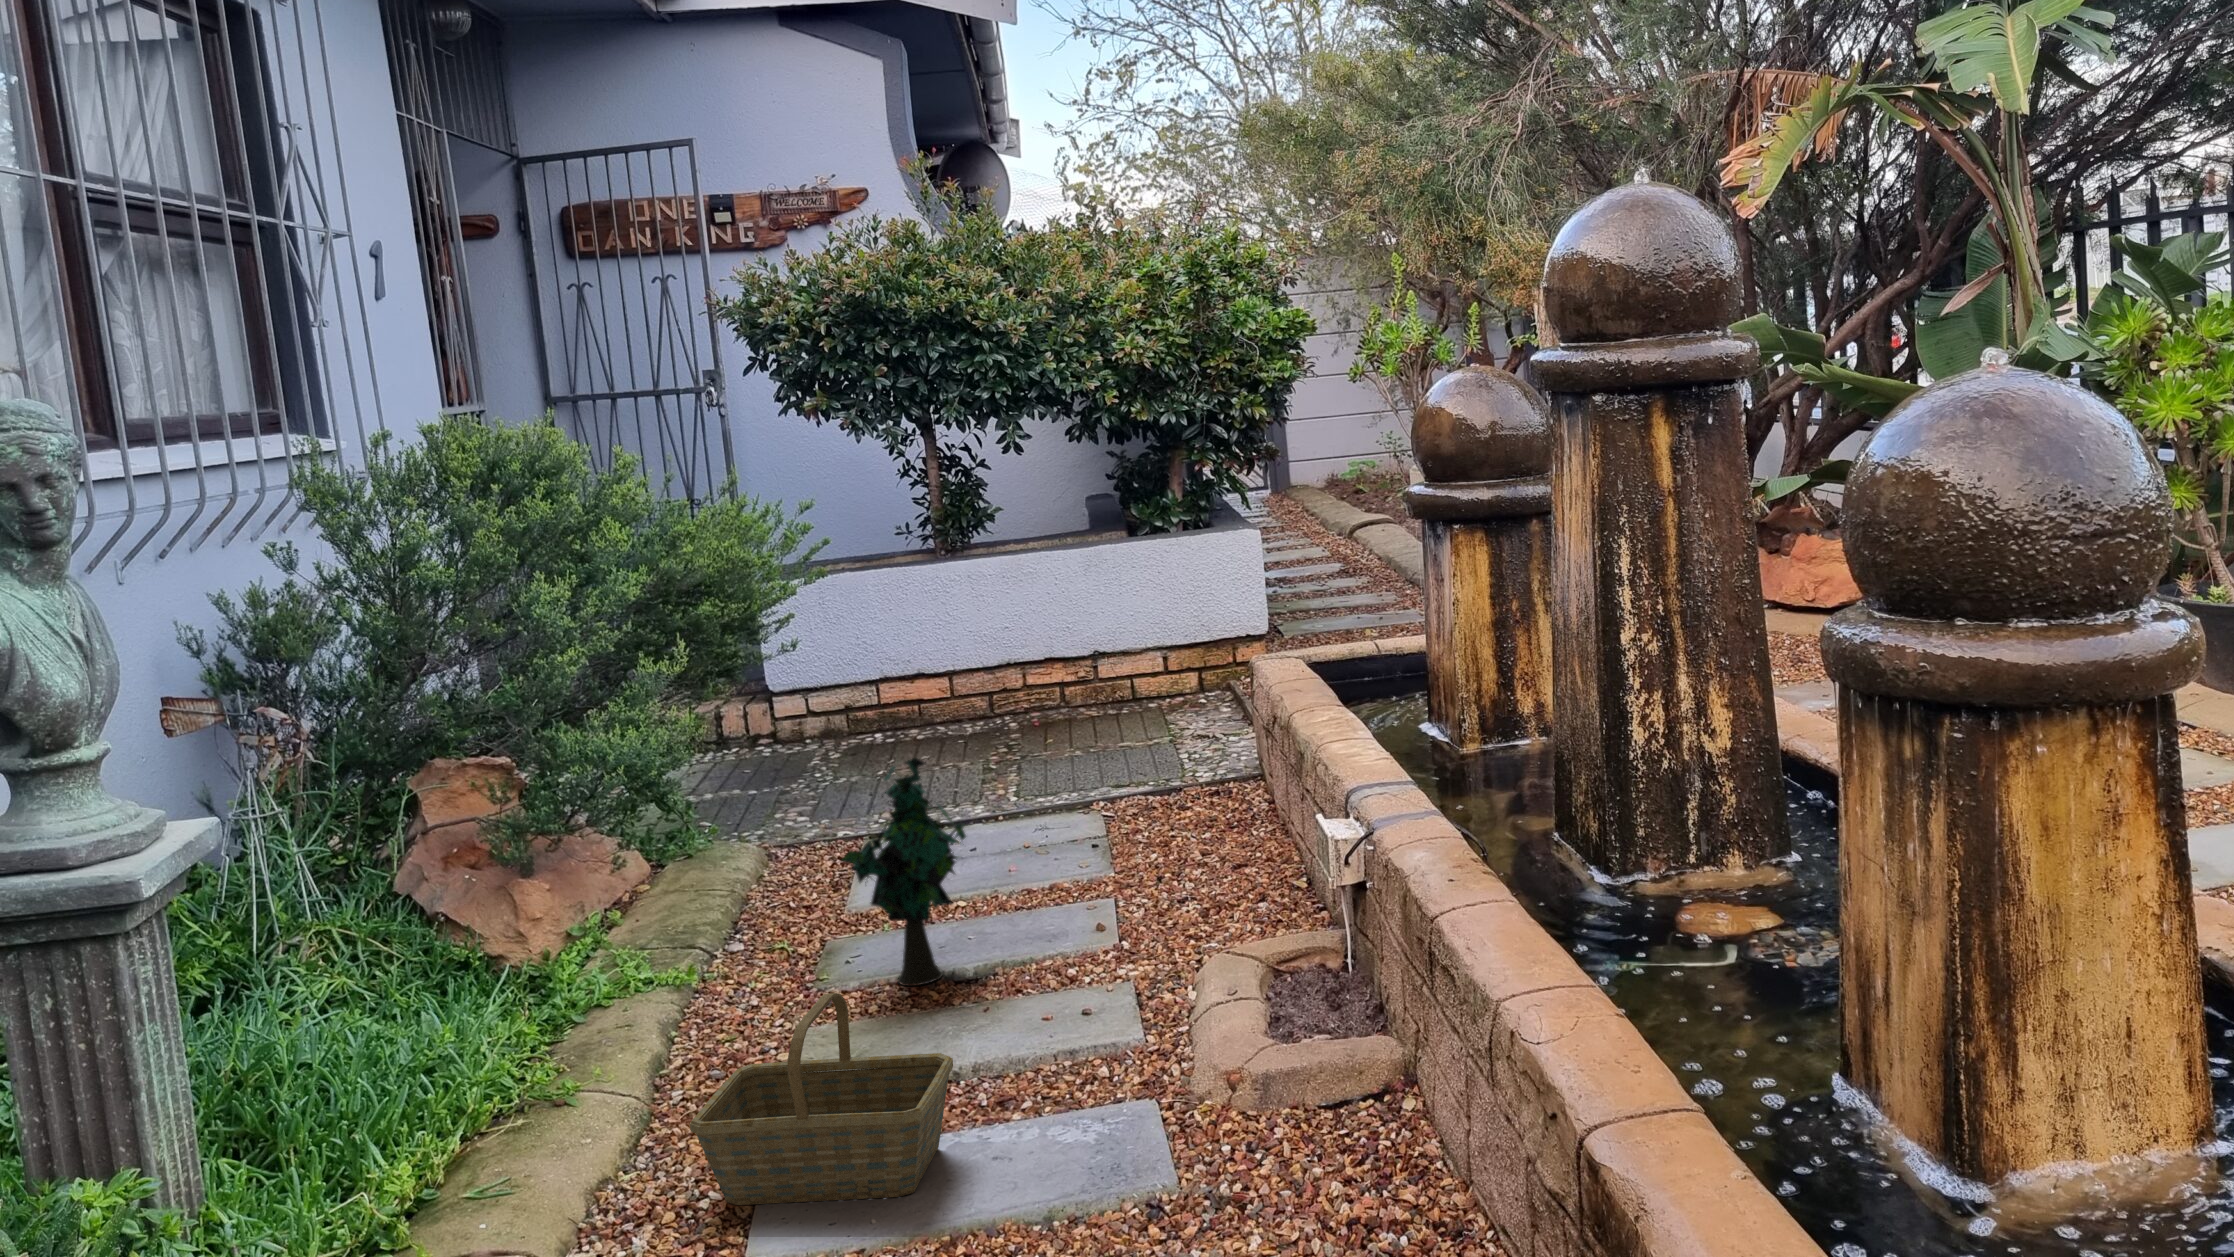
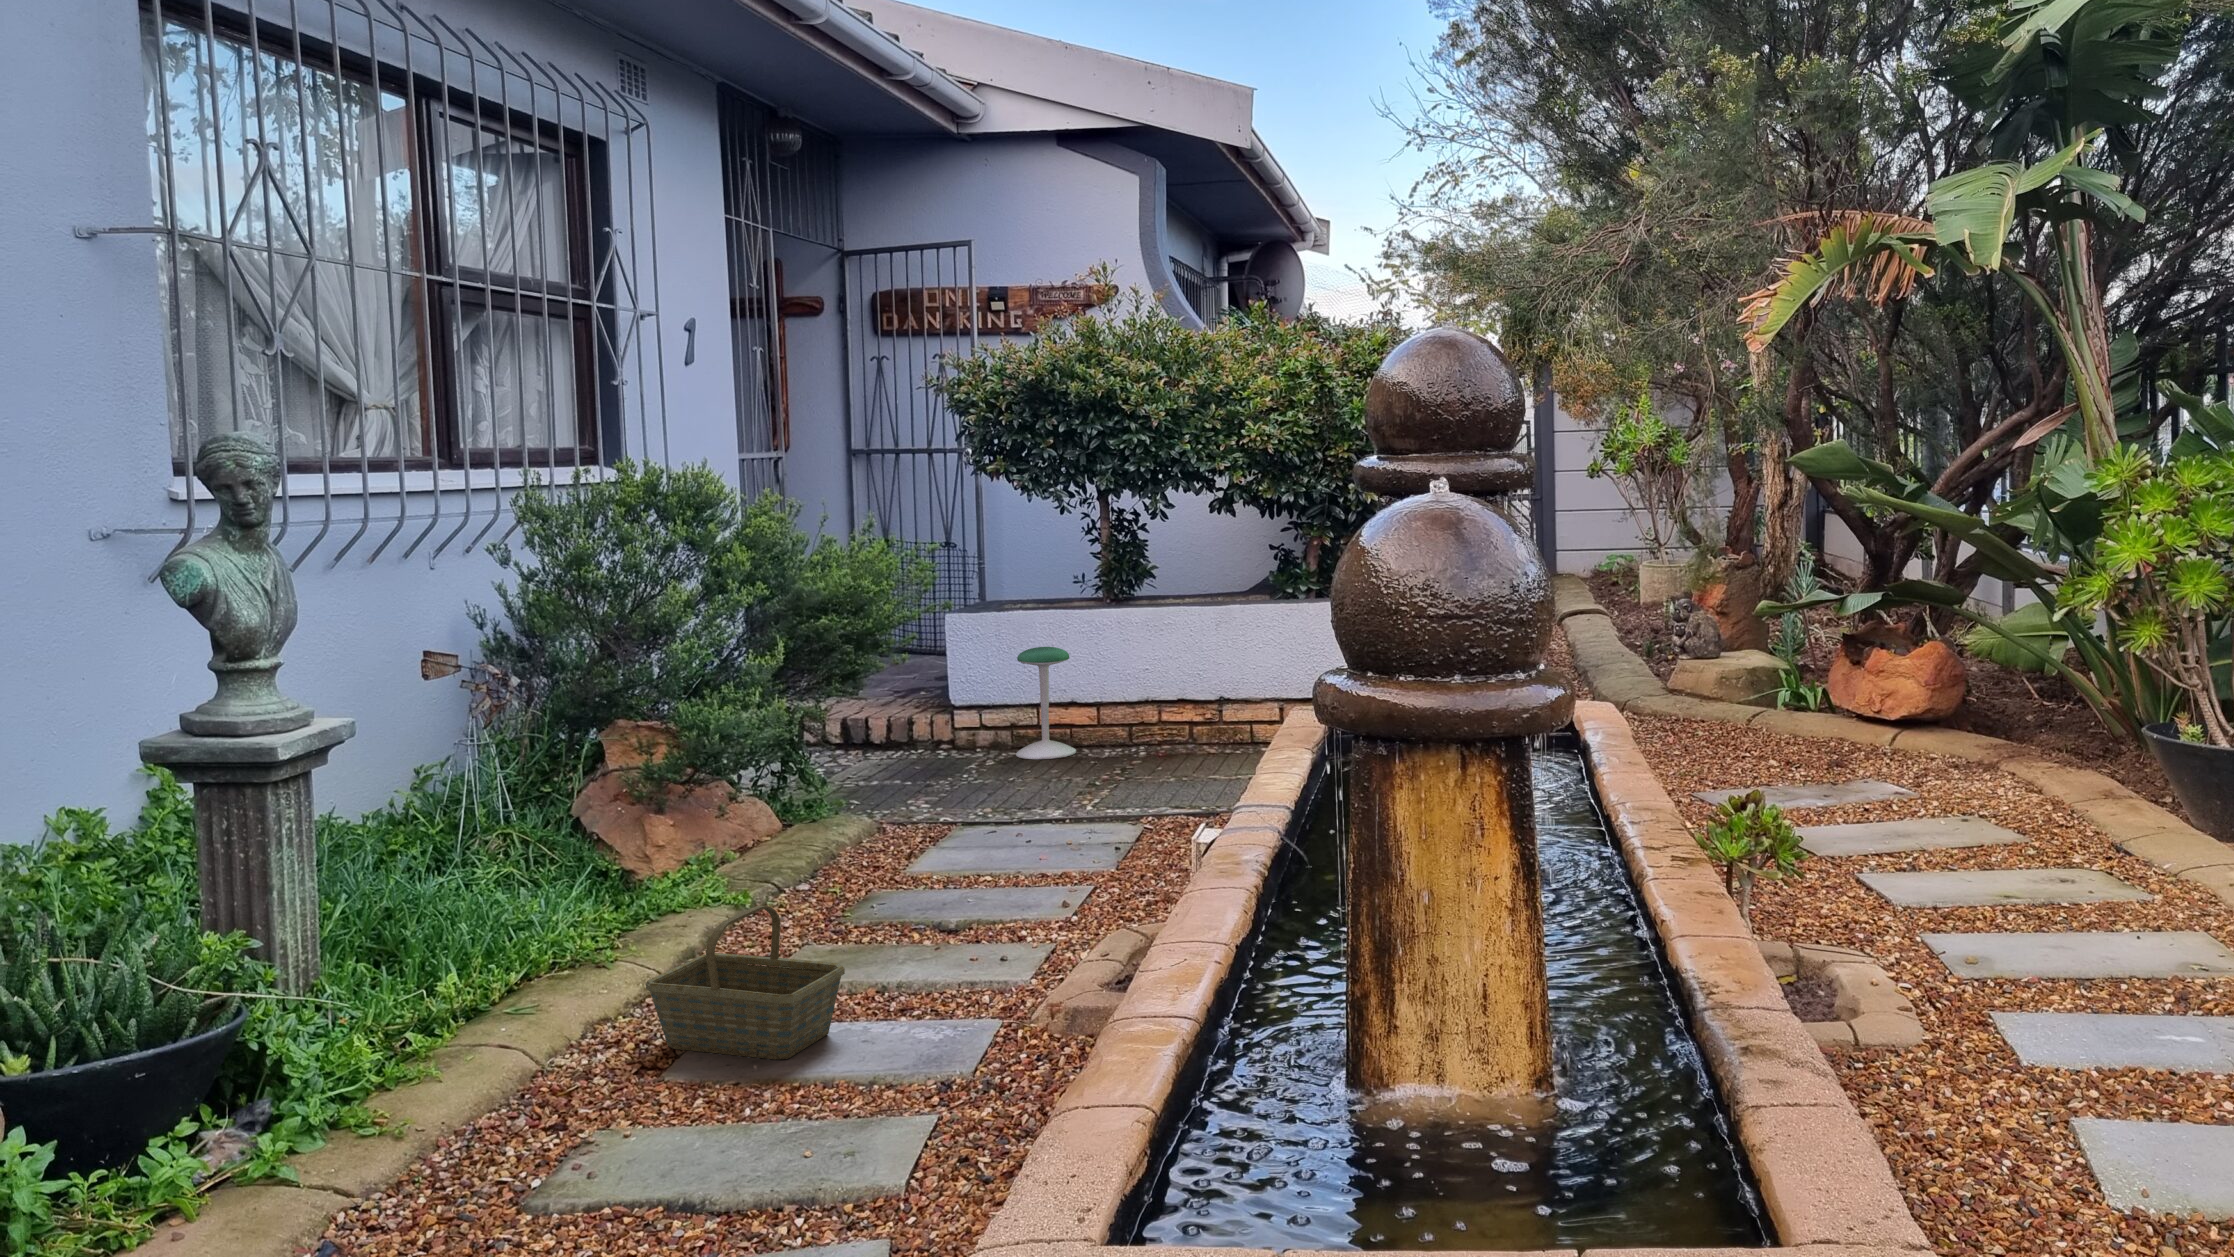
stool: none [851,613,931,749] -> present [1016,647,1076,759]
decorative plant: present [841,758,966,986] -> none [857,750,960,930]

